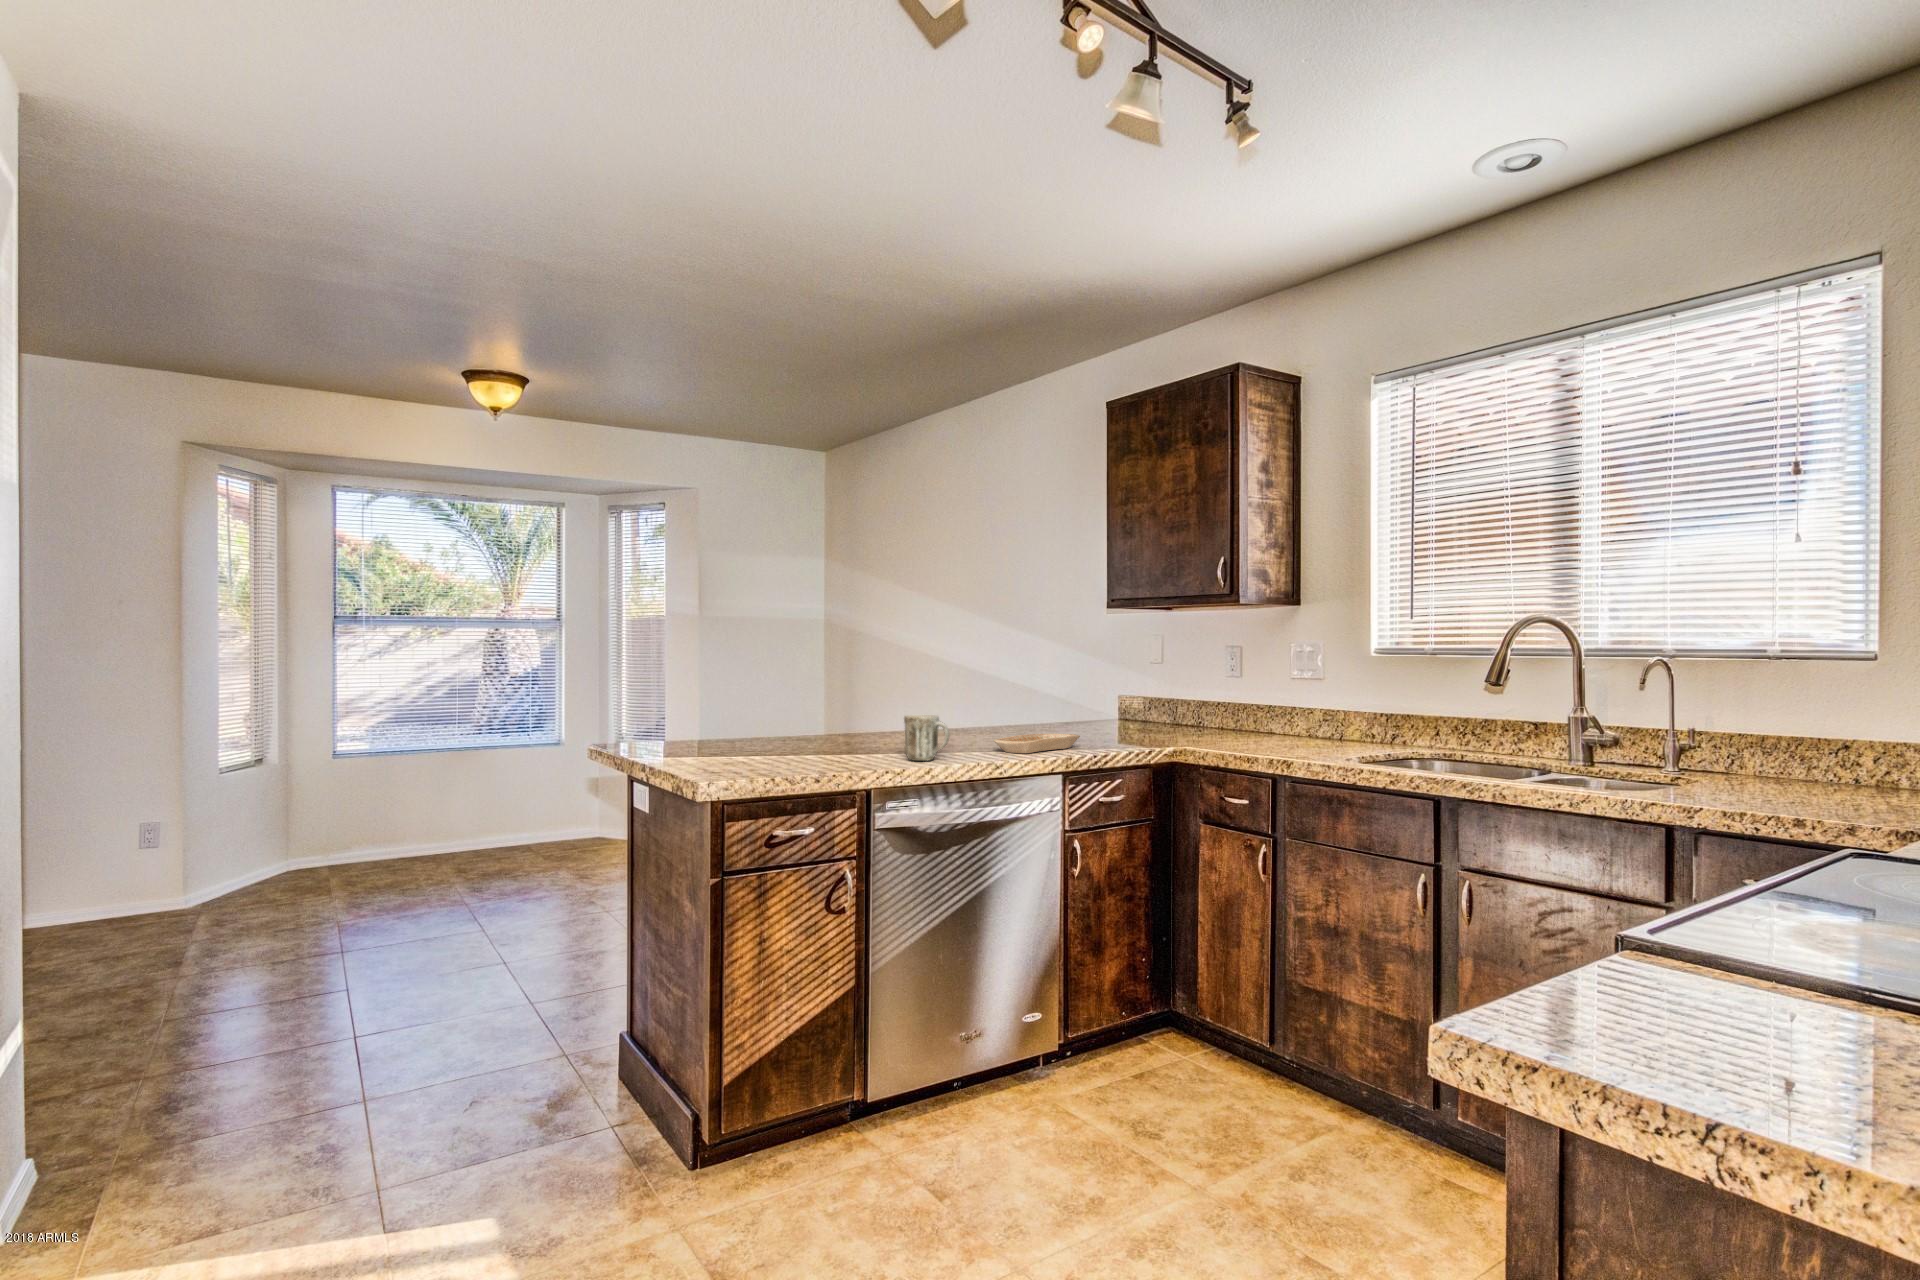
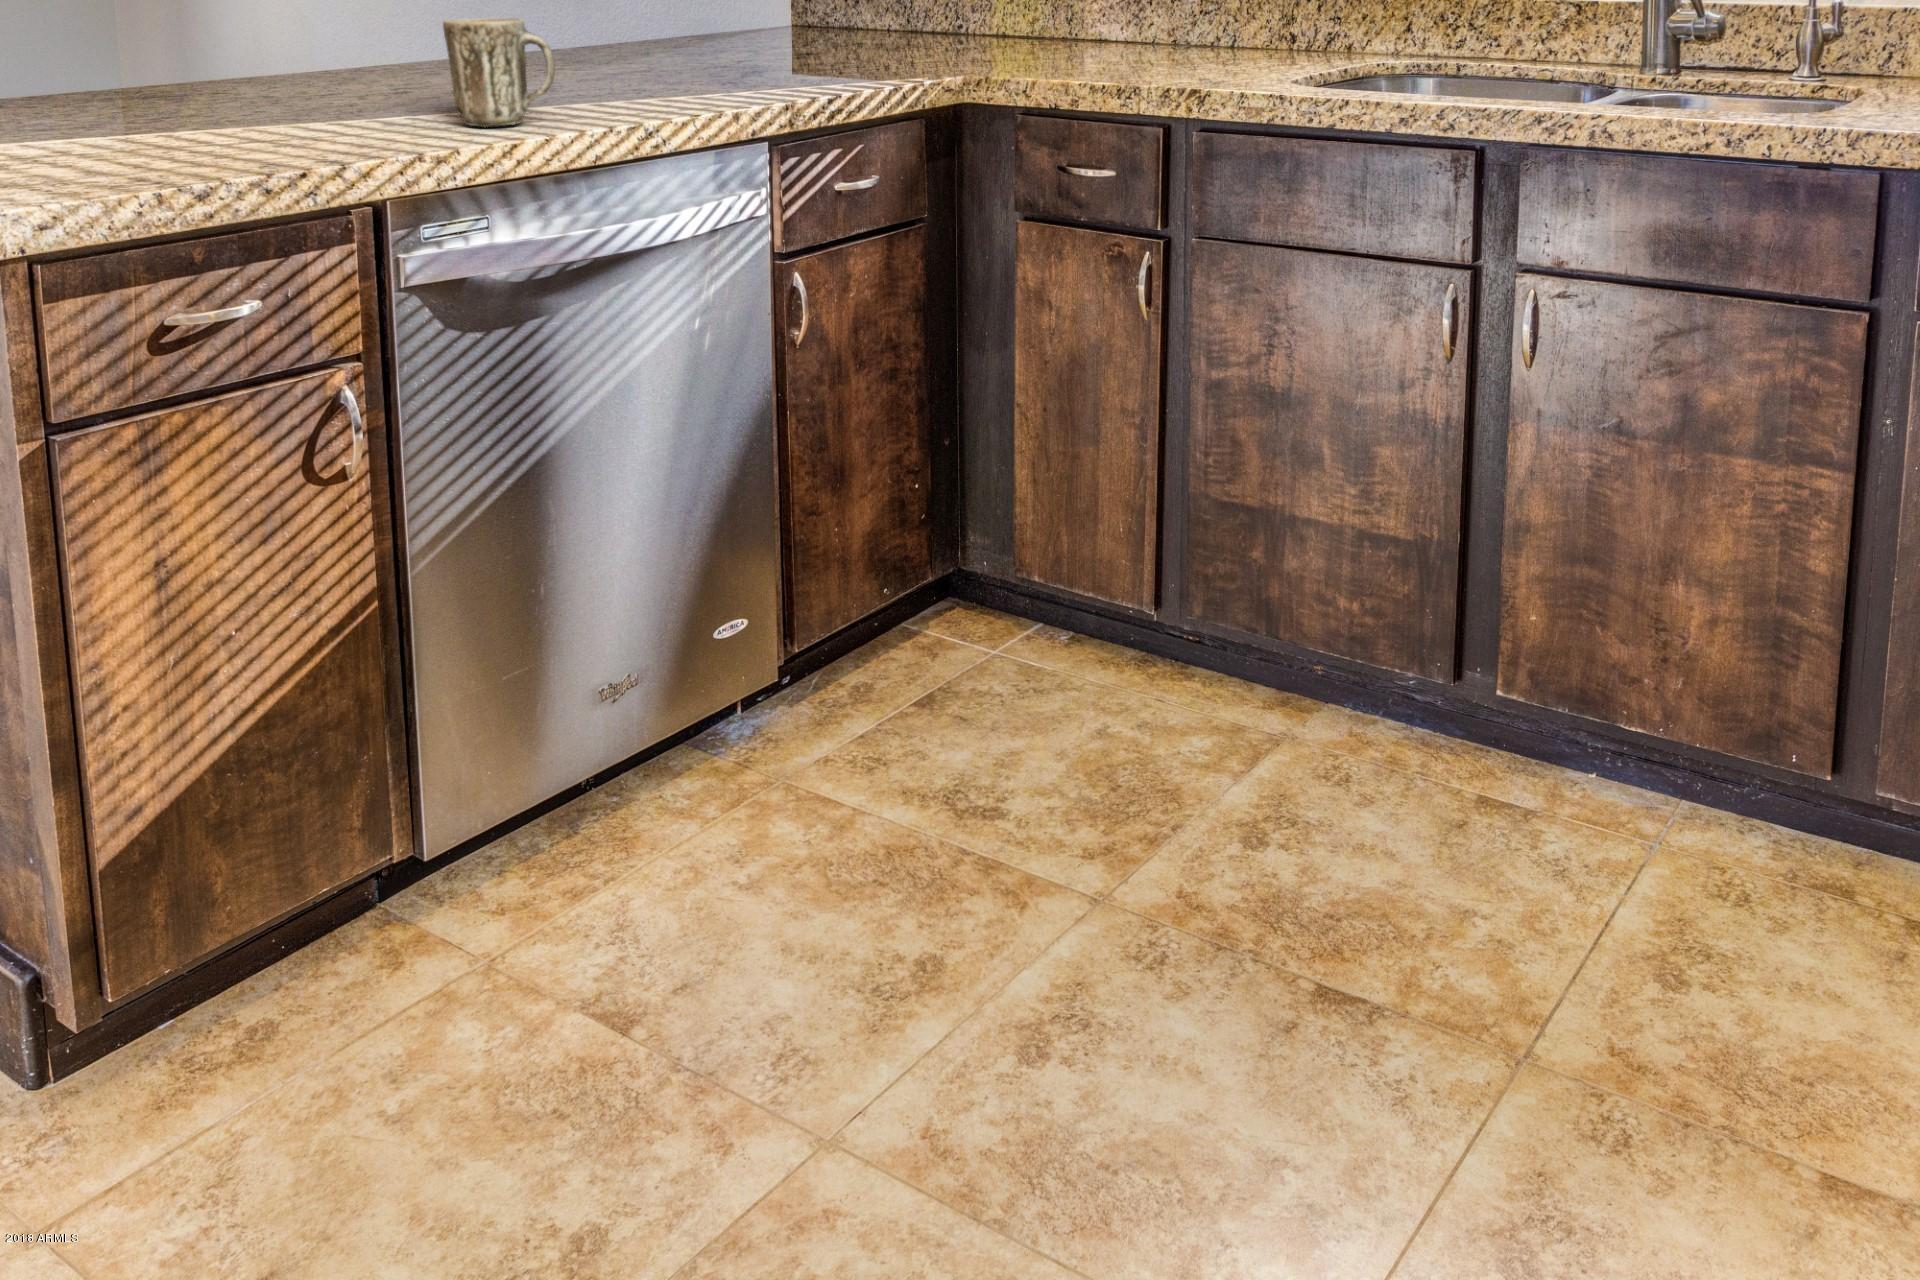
tray: present [994,733,1080,753] -> none [618,54,779,100]

